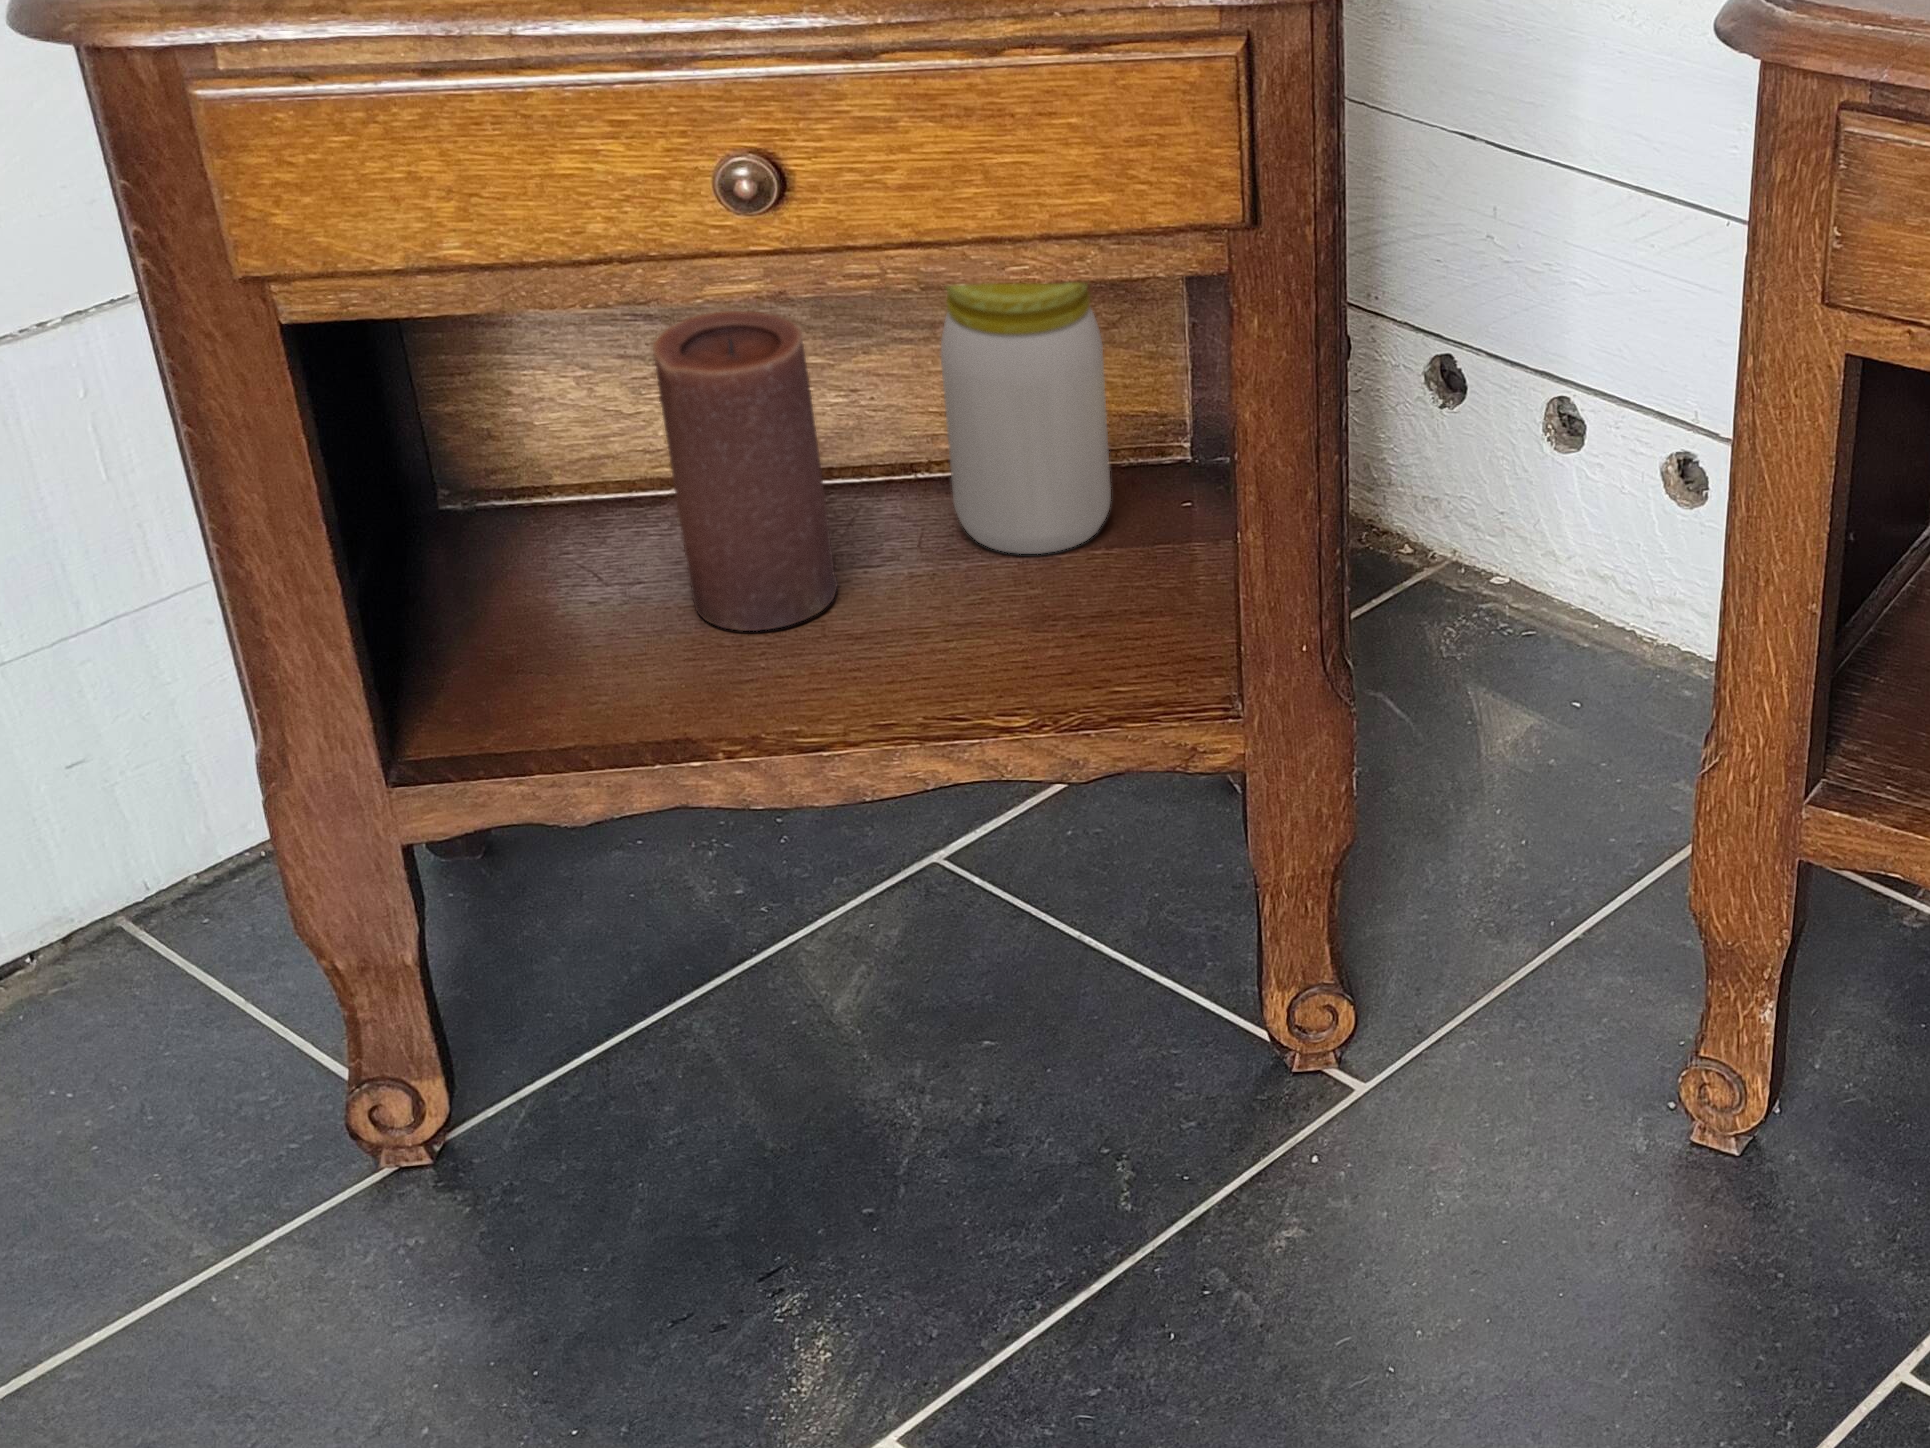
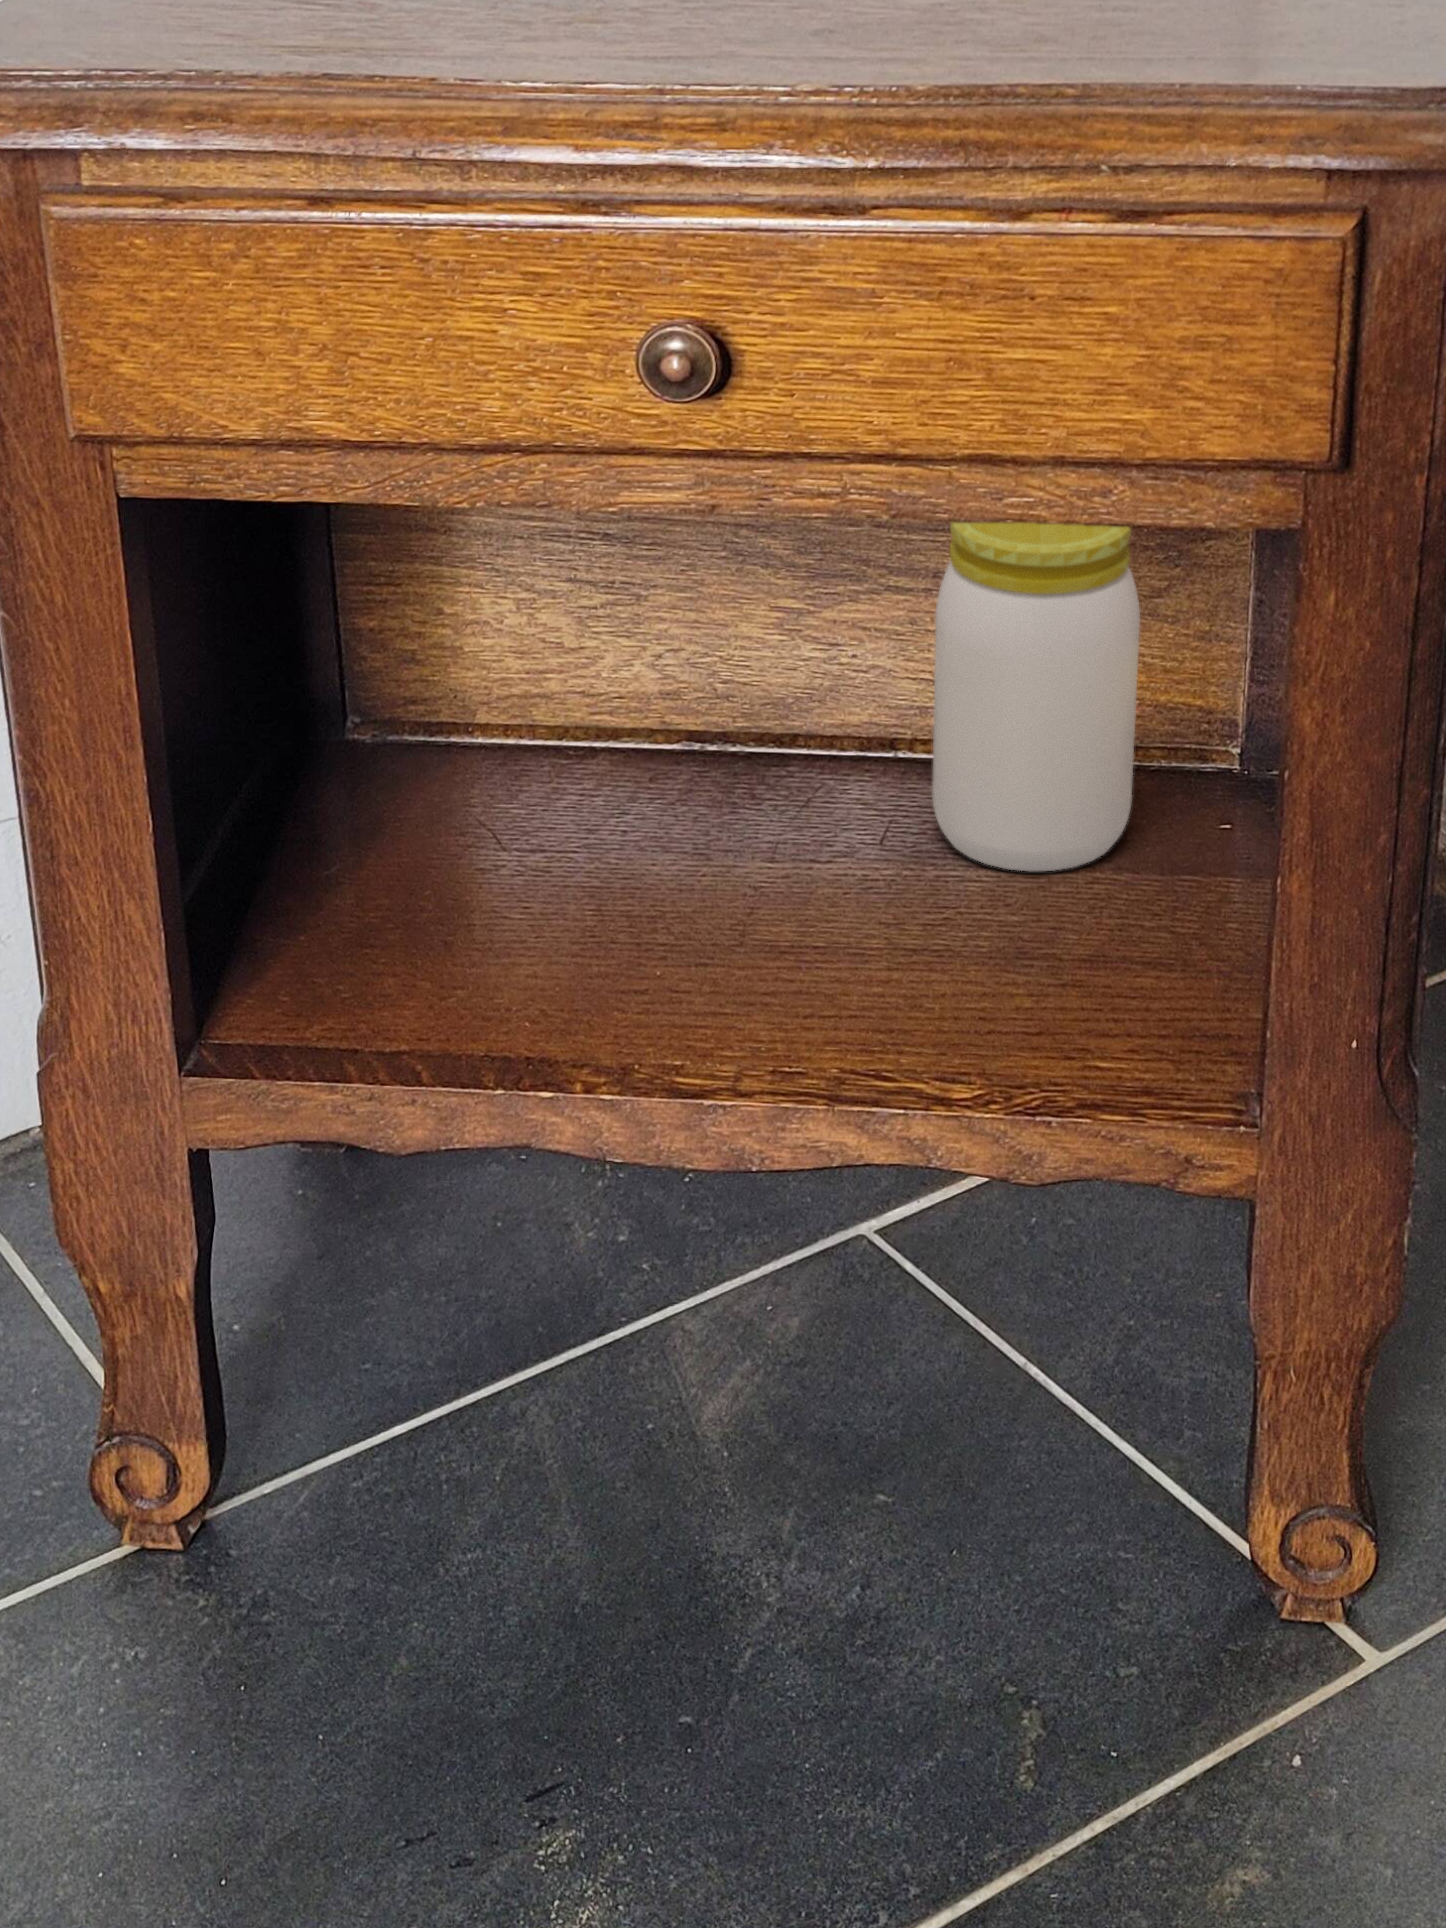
candle: present [653,311,838,631] -> none [579,535,773,930]

